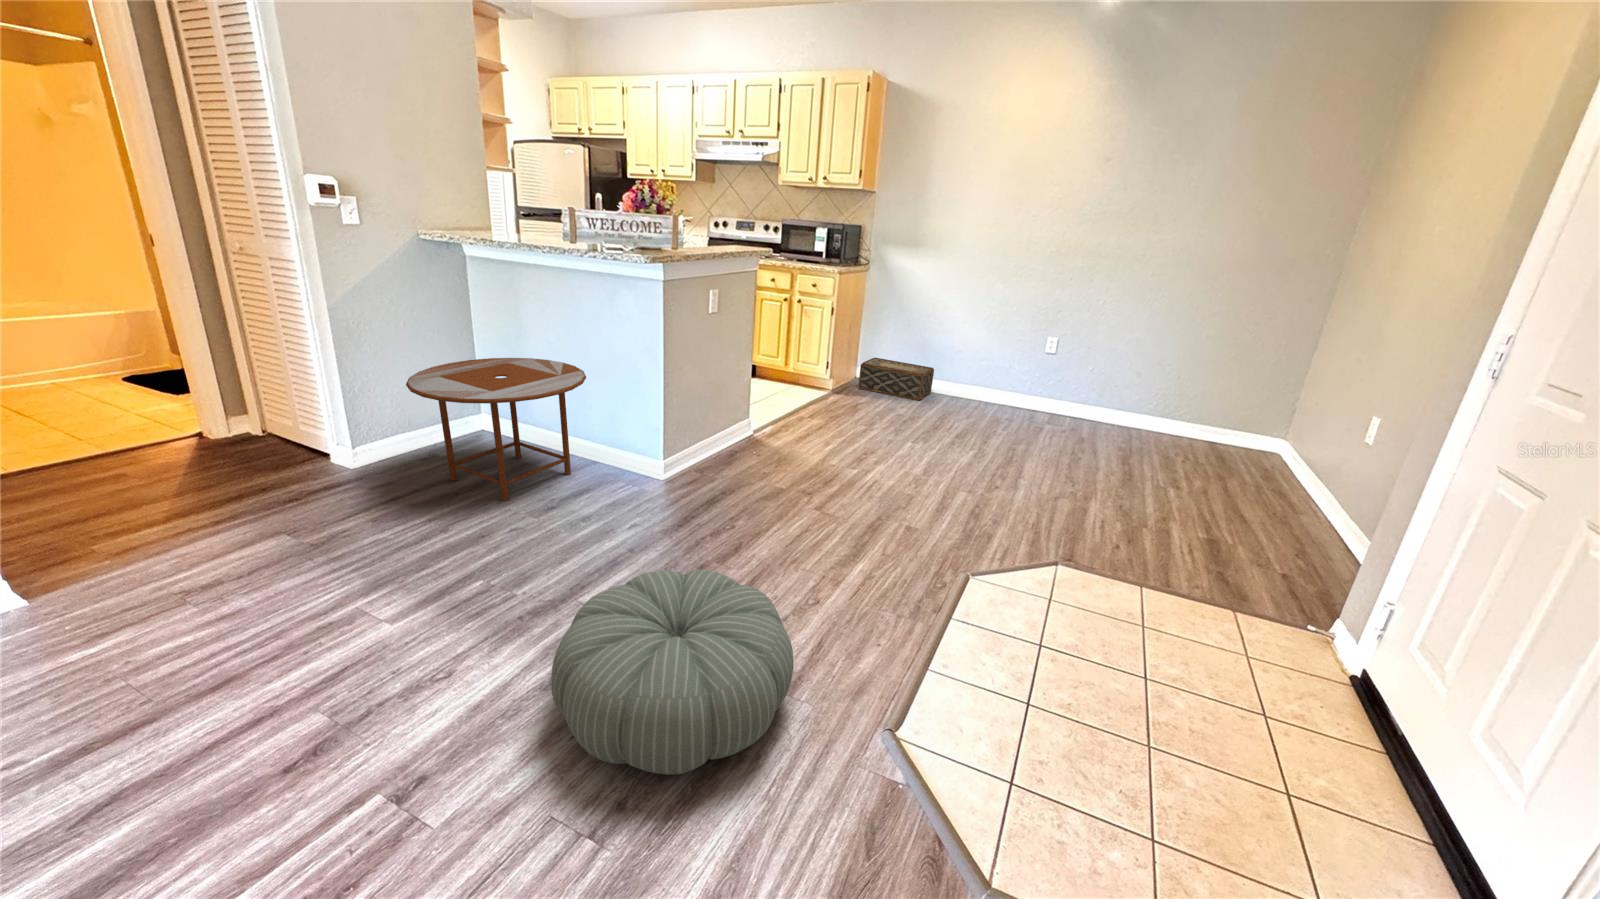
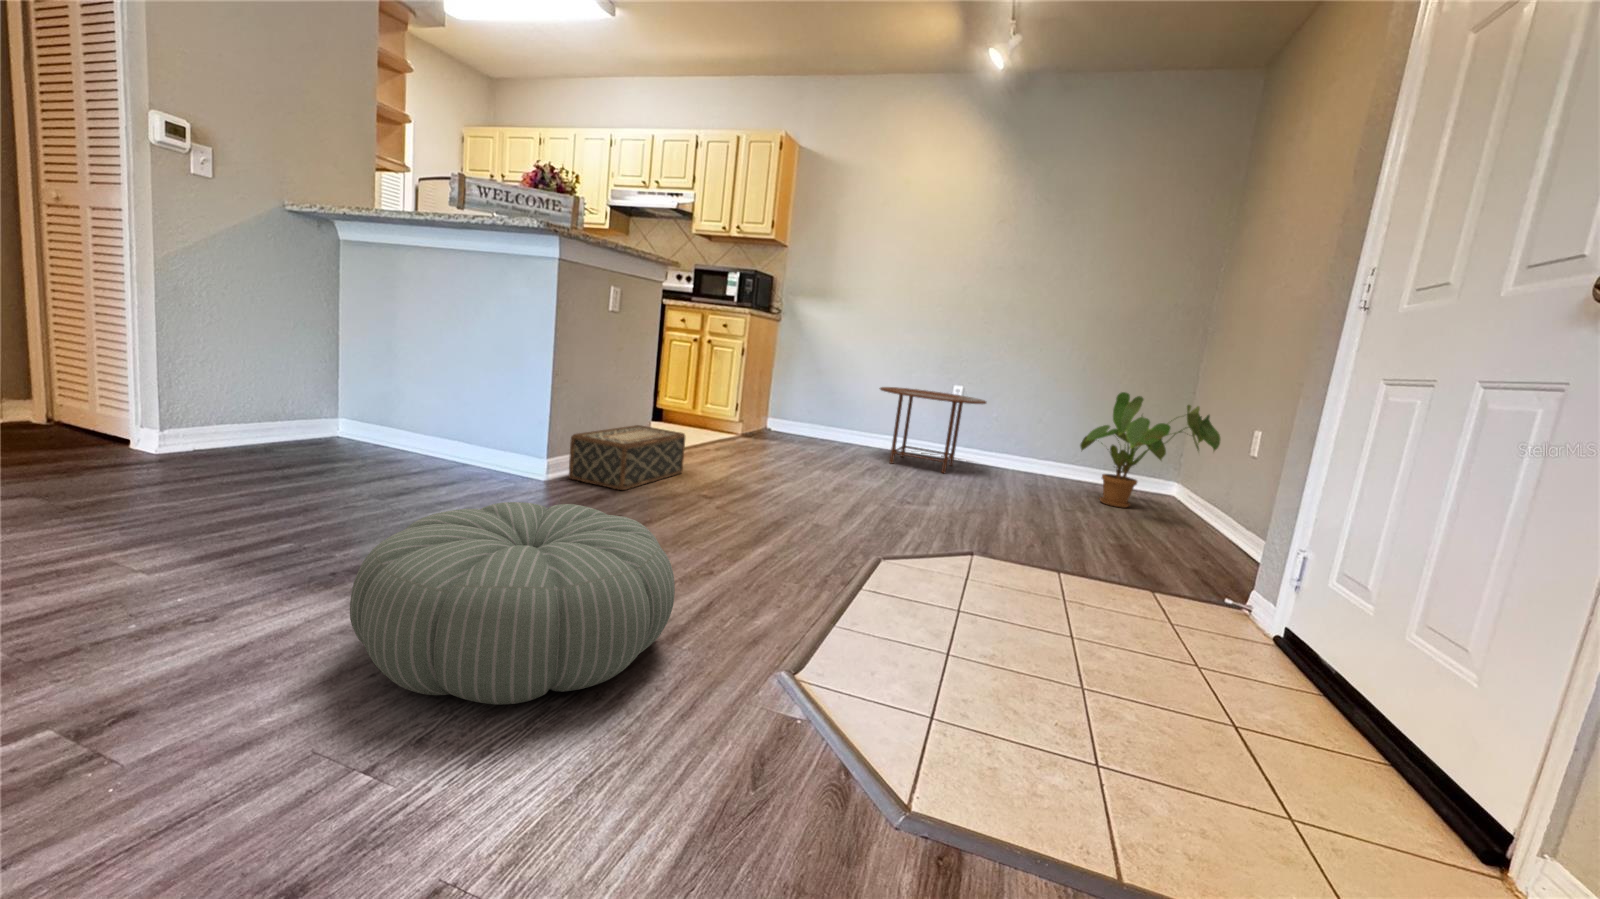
side table: present [406,358,586,501] -> present [880,387,986,473]
woven basket: present [859,358,934,400] -> present [569,425,685,490]
house plant: none [1177,360,1333,476] -> present [1080,392,1220,508]

